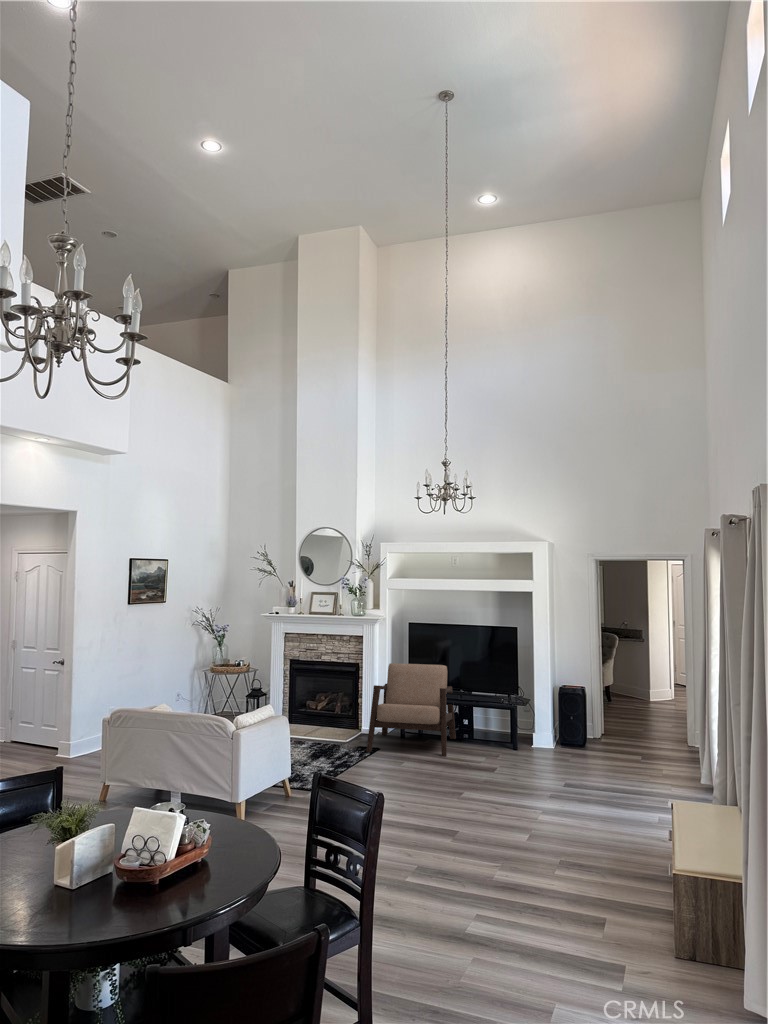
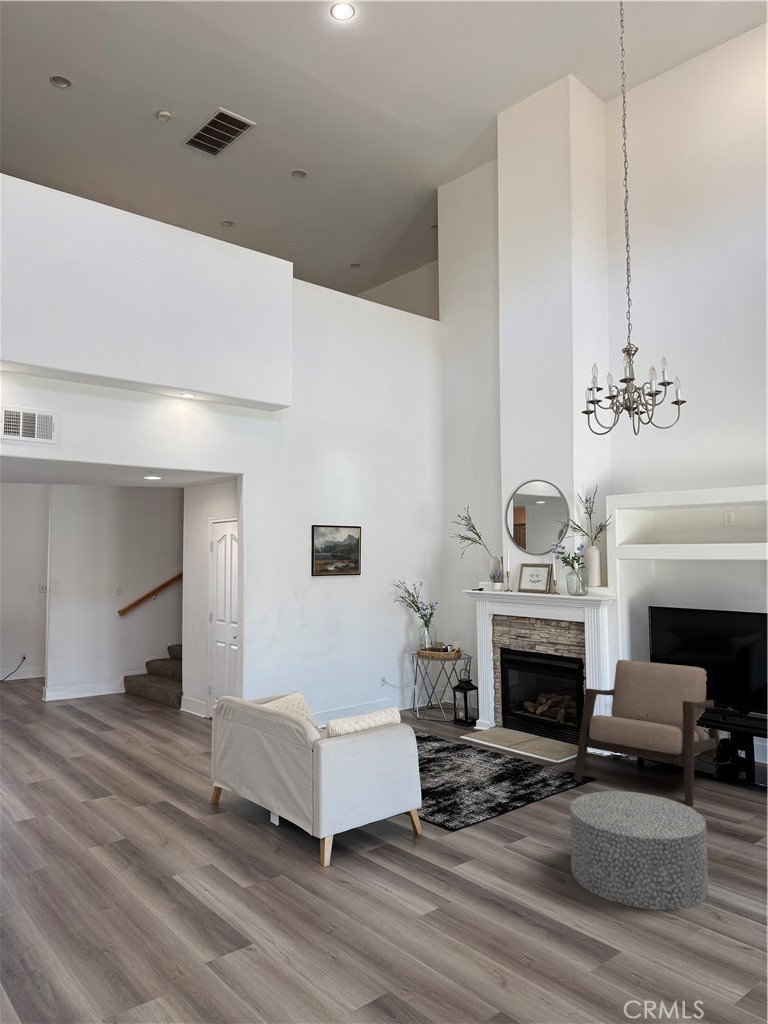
ottoman: none [399,747,478,809] -> present [570,791,708,910]

